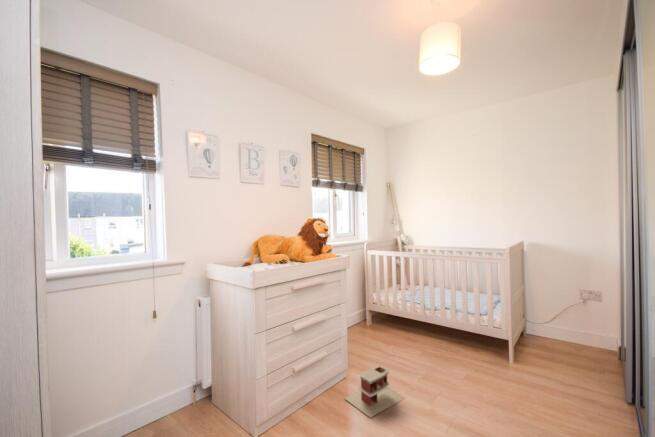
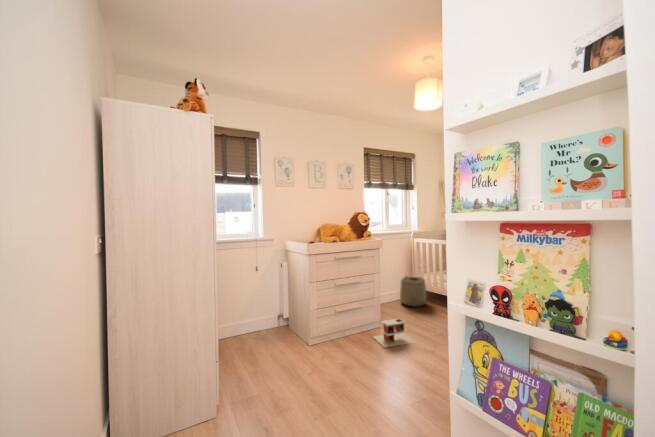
basket: none [350,297,389,337] -> present [400,275,426,306]

